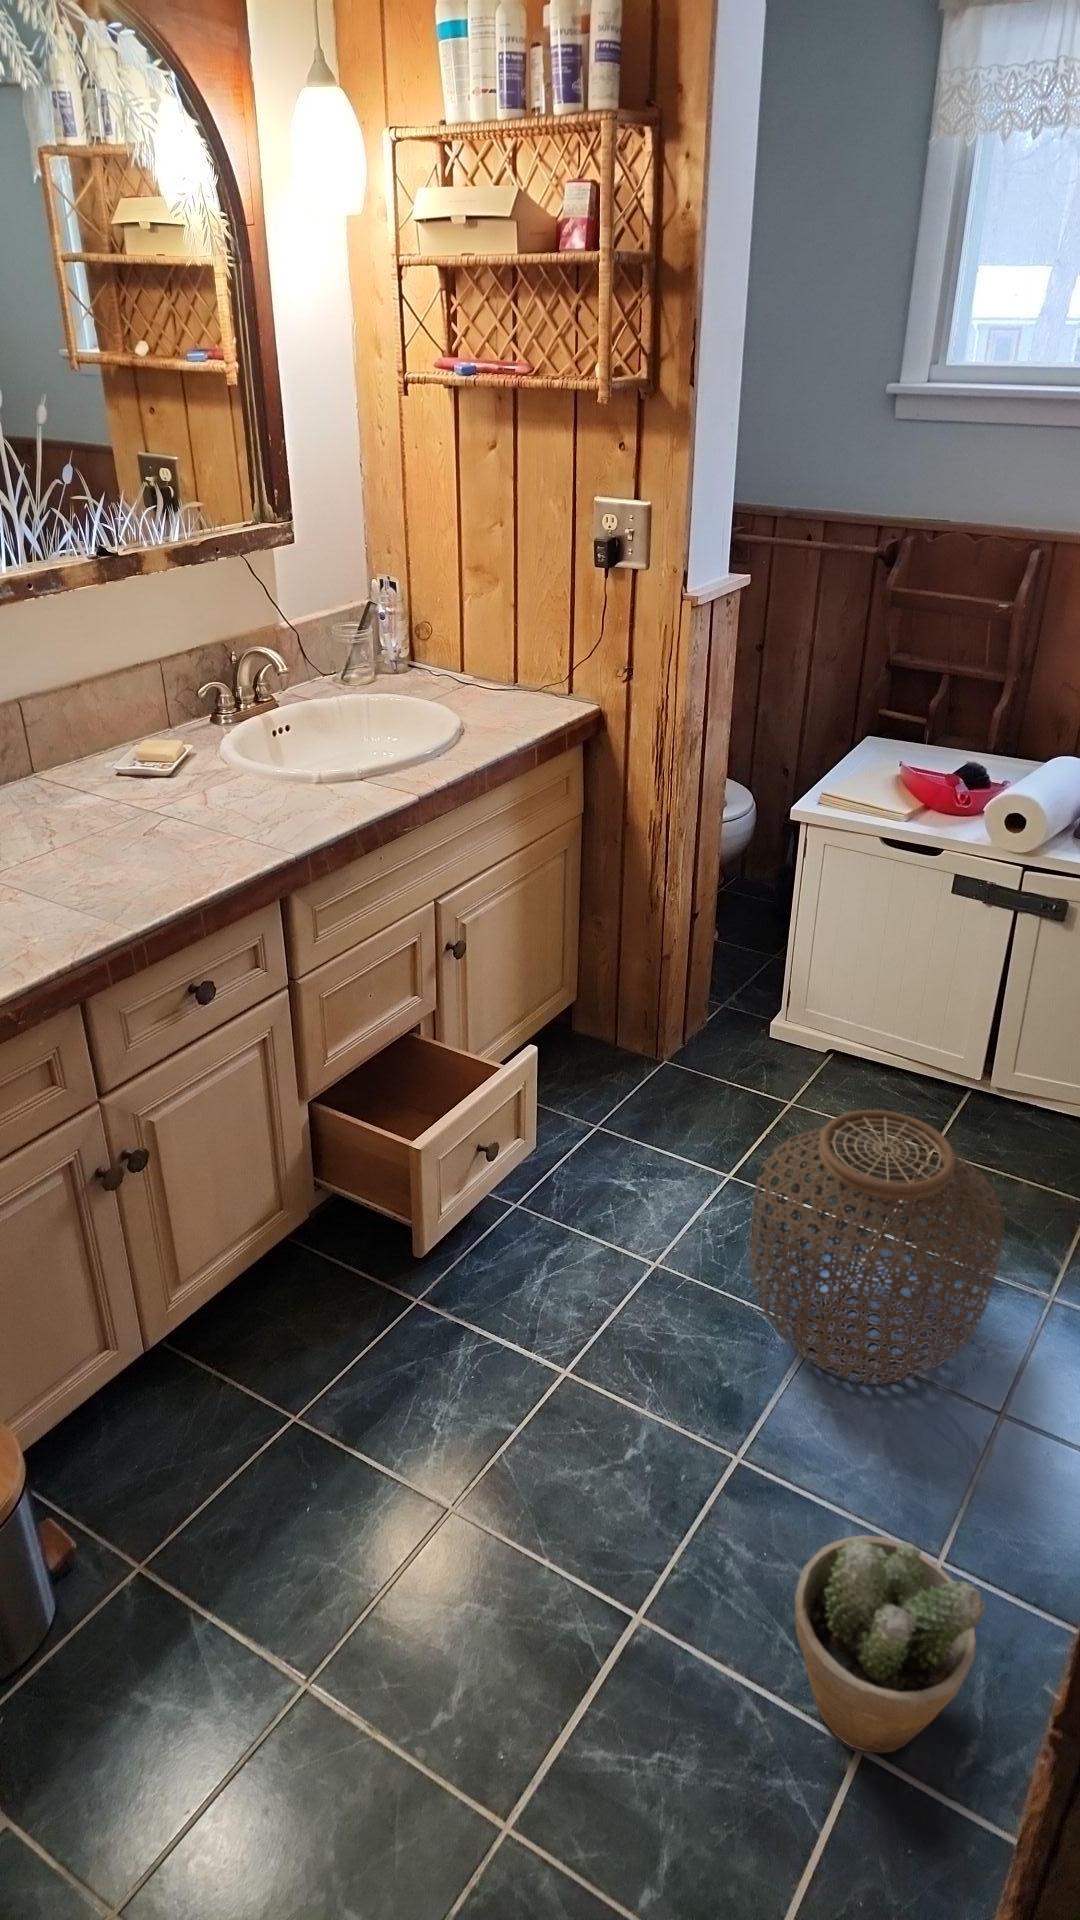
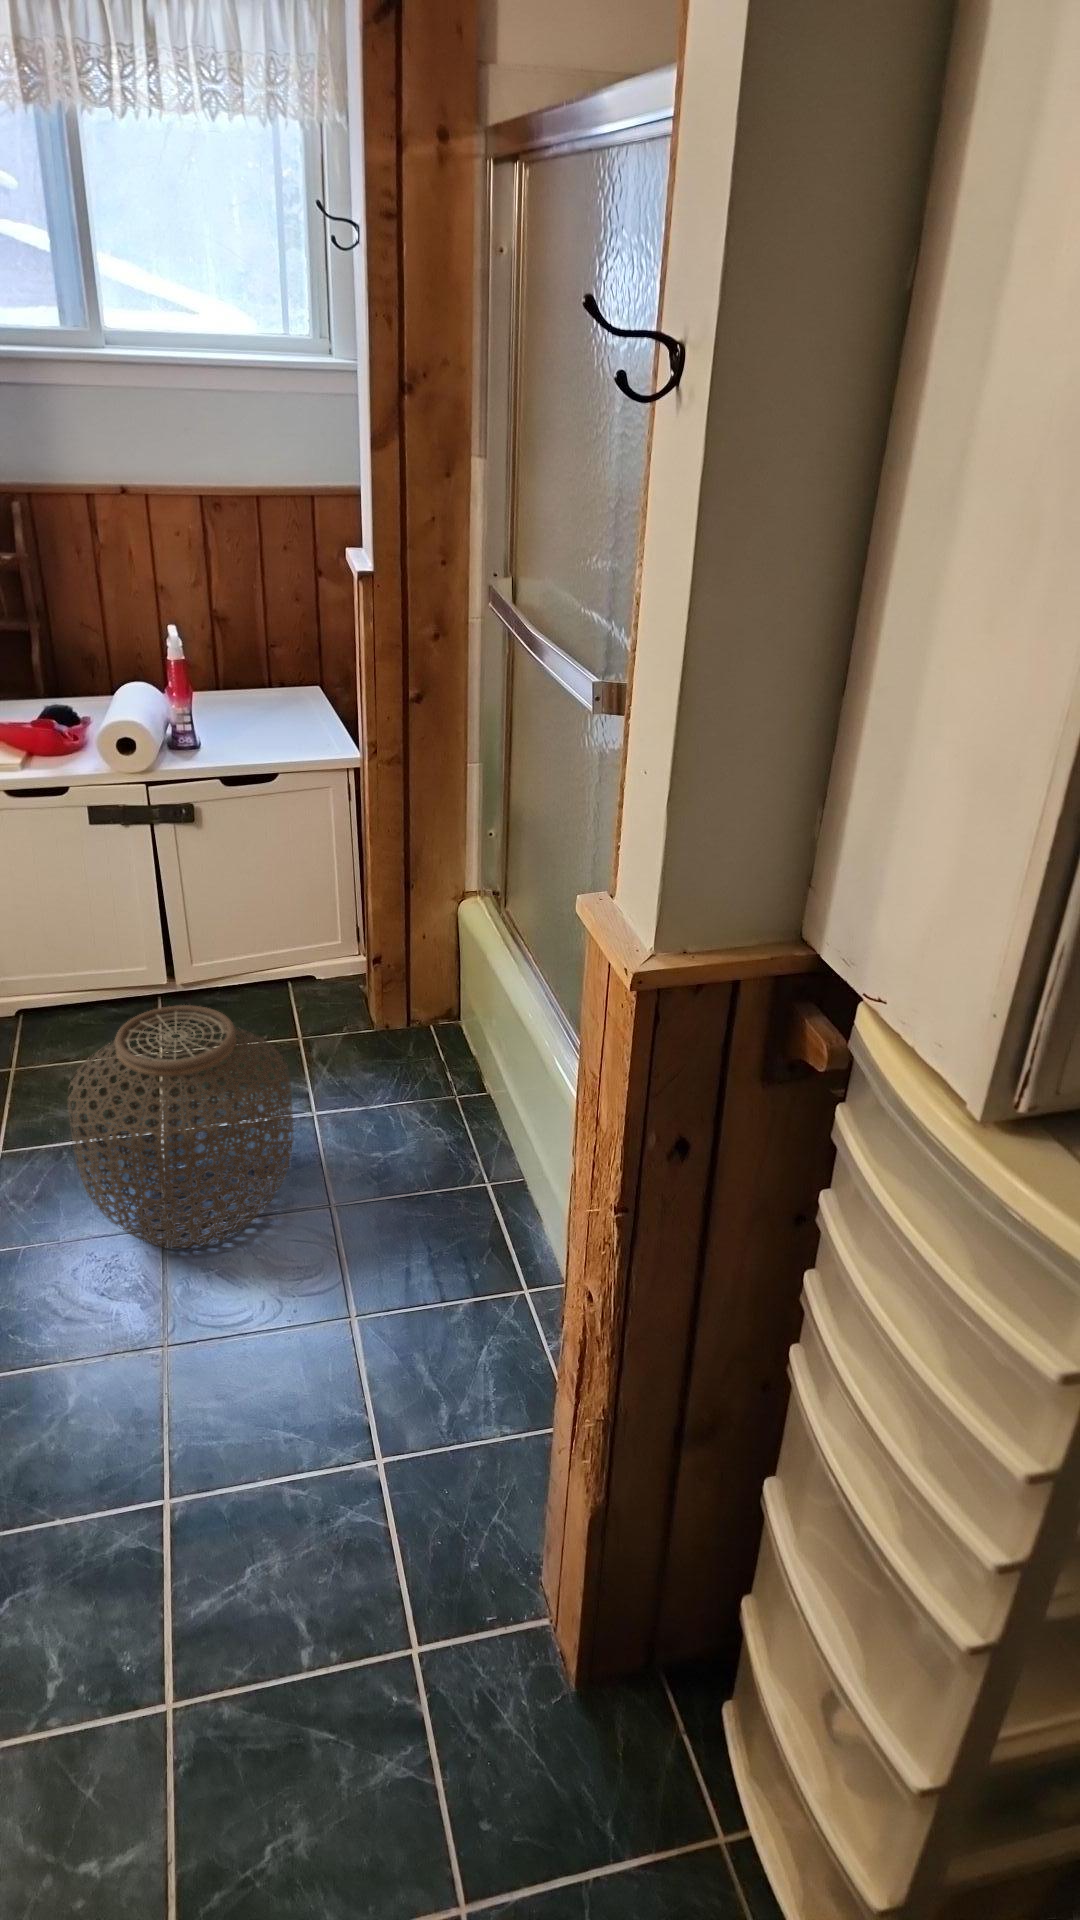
potted plant: present [795,1535,985,1753] -> none [290,1282,432,1465]

